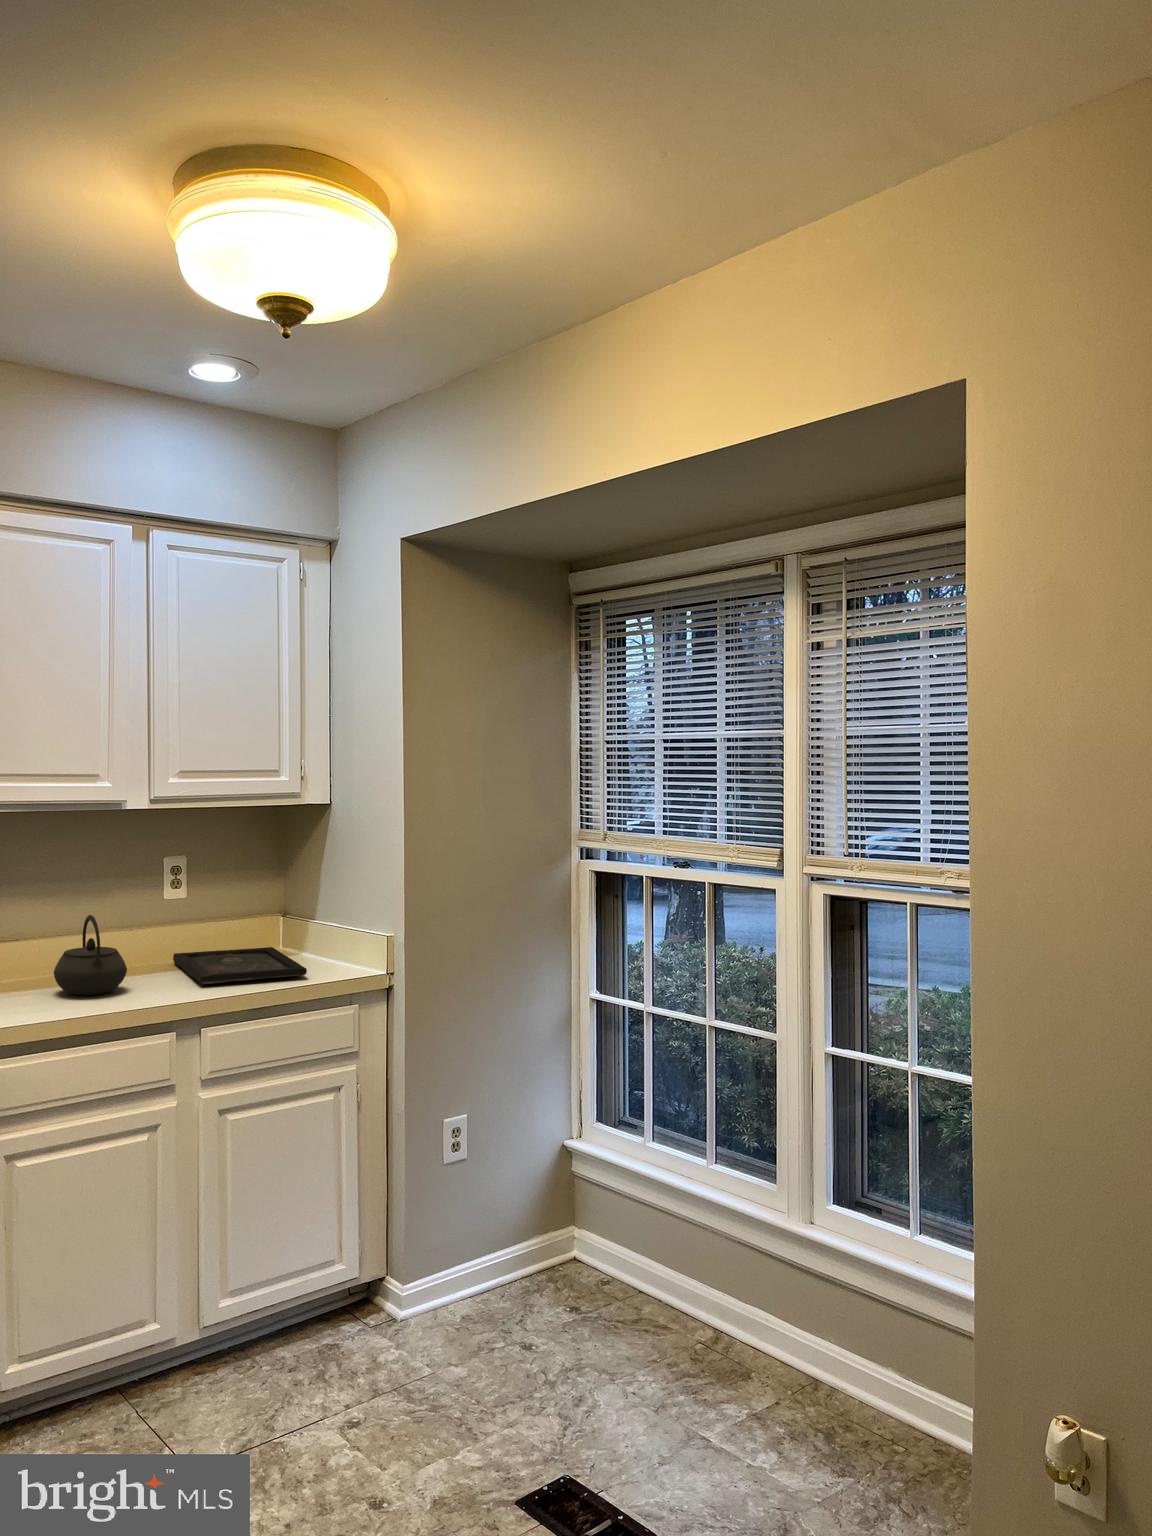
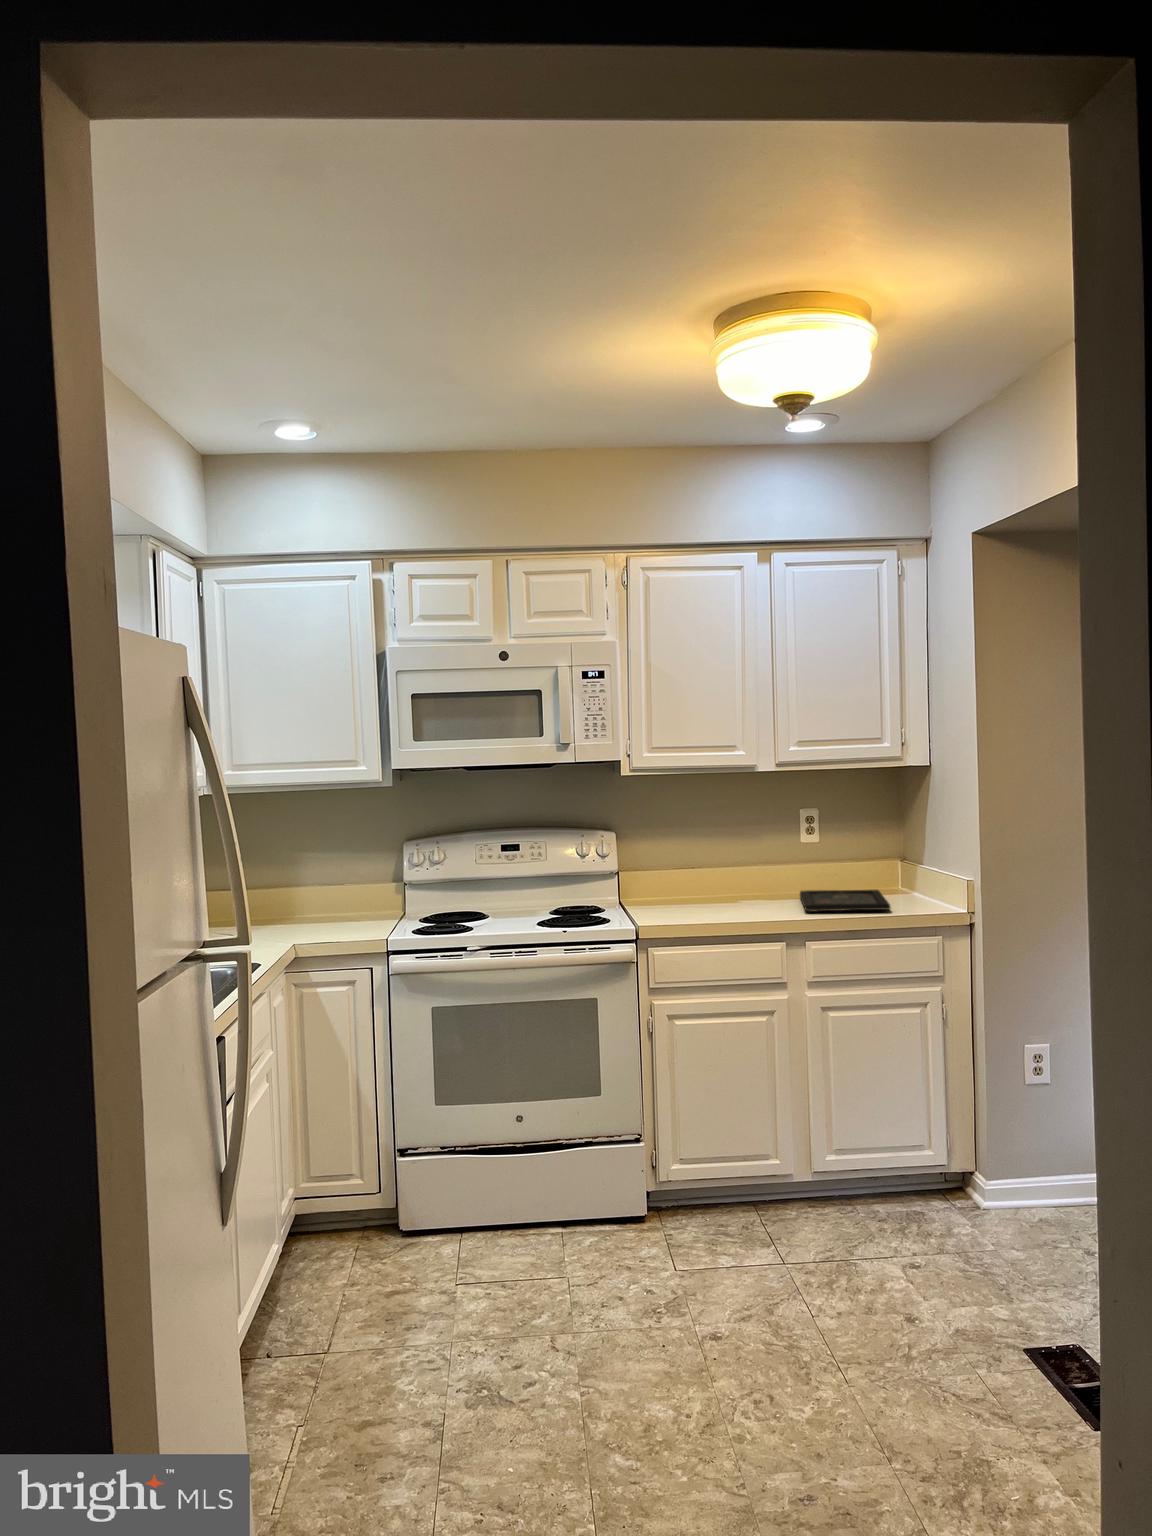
kettle: present [54,915,127,995] -> none [703,856,753,914]

